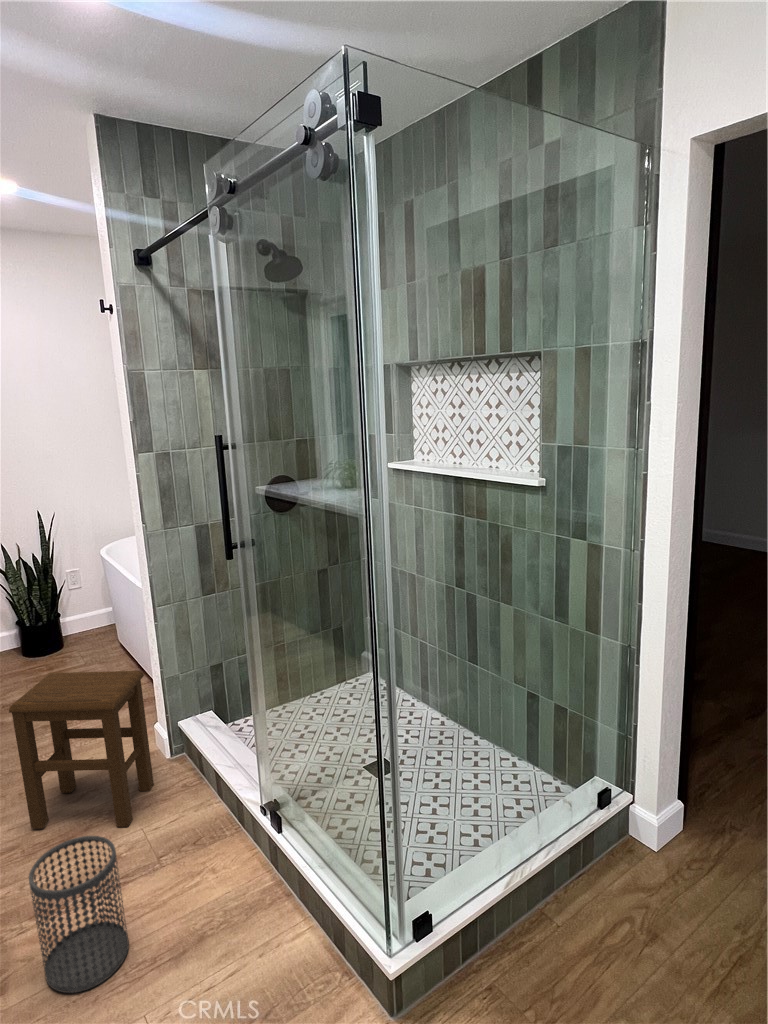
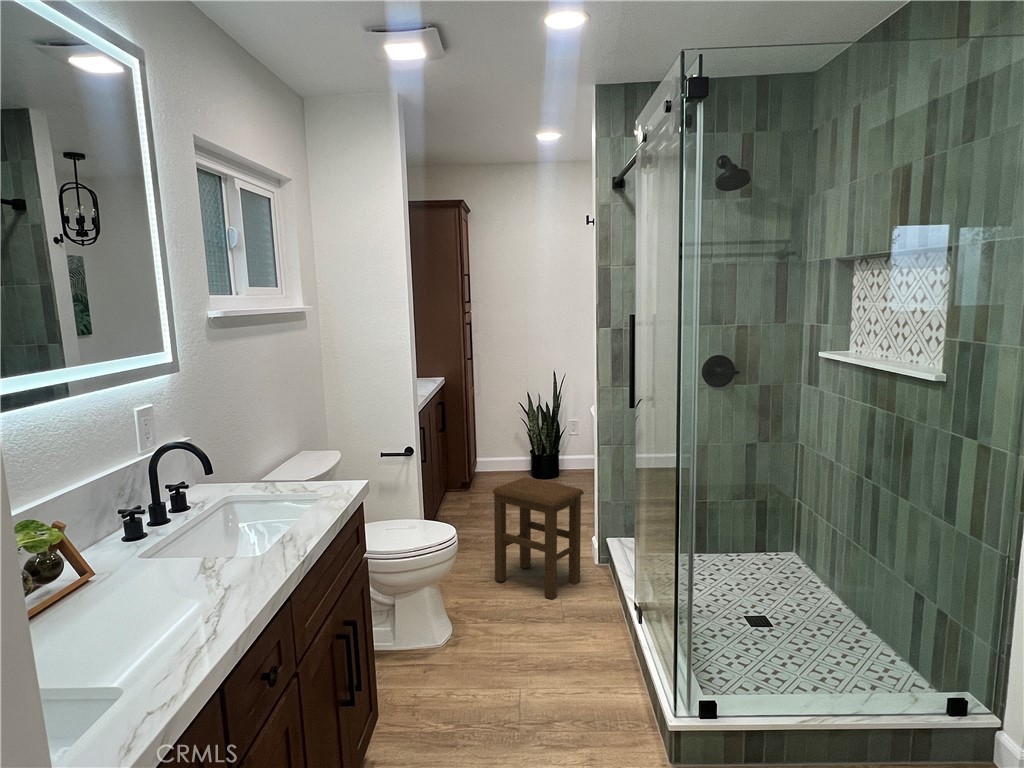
wastebasket: present [29,836,129,993] -> none [471,574,524,671]

